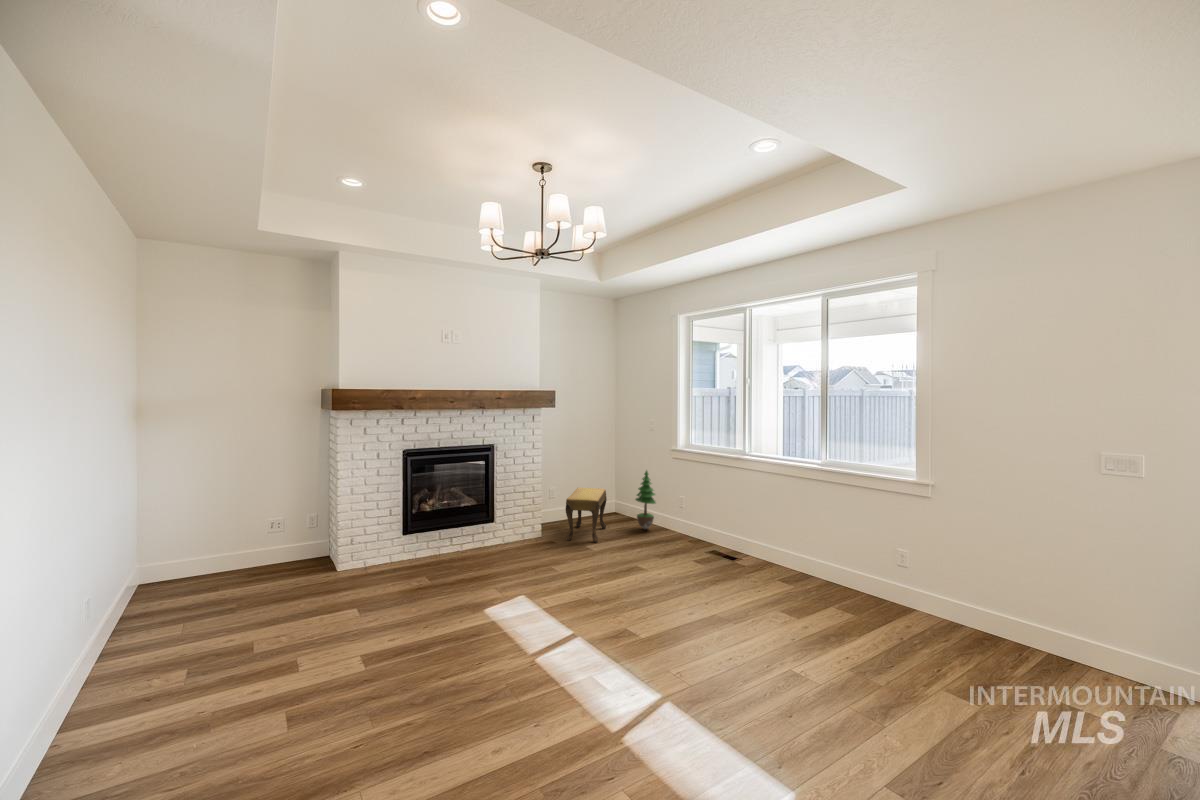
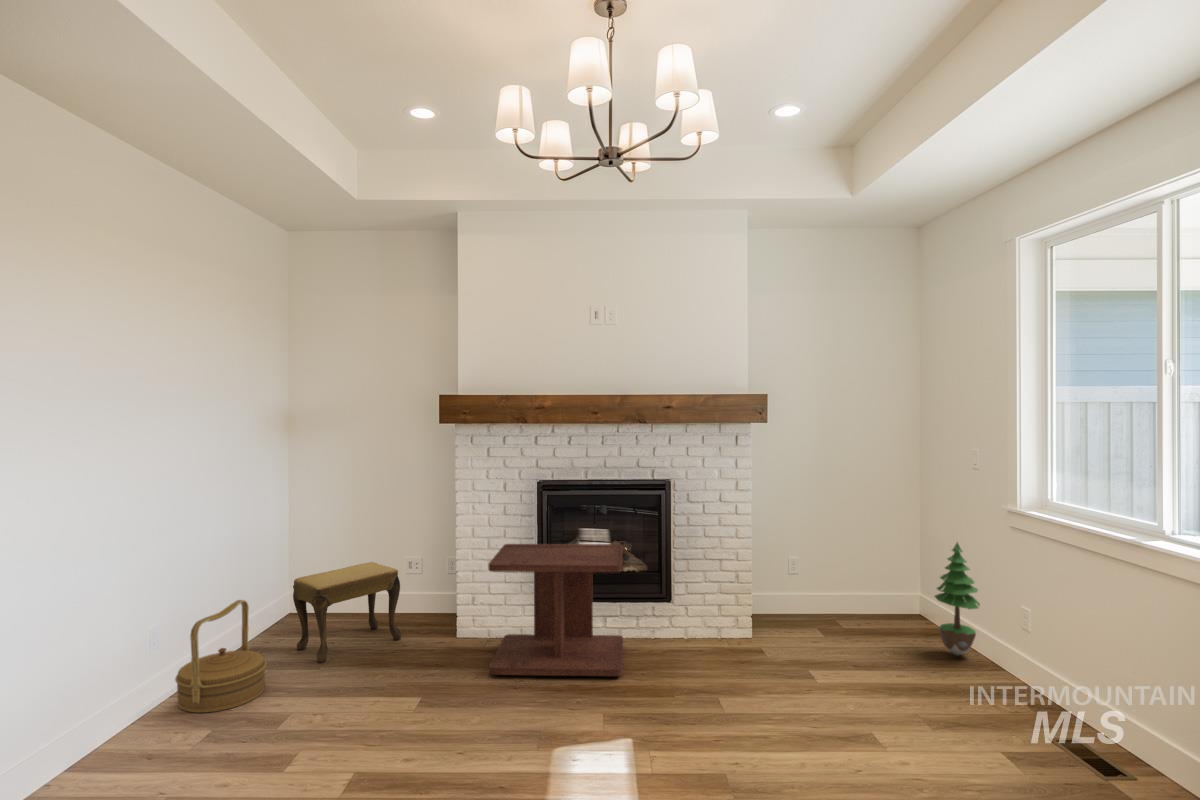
footstool: present [566,488,607,543] -> present [293,562,401,663]
side table: none [383,489,484,587] -> present [489,544,623,676]
woven basket: none [117,566,207,666] -> present [175,600,267,713]

